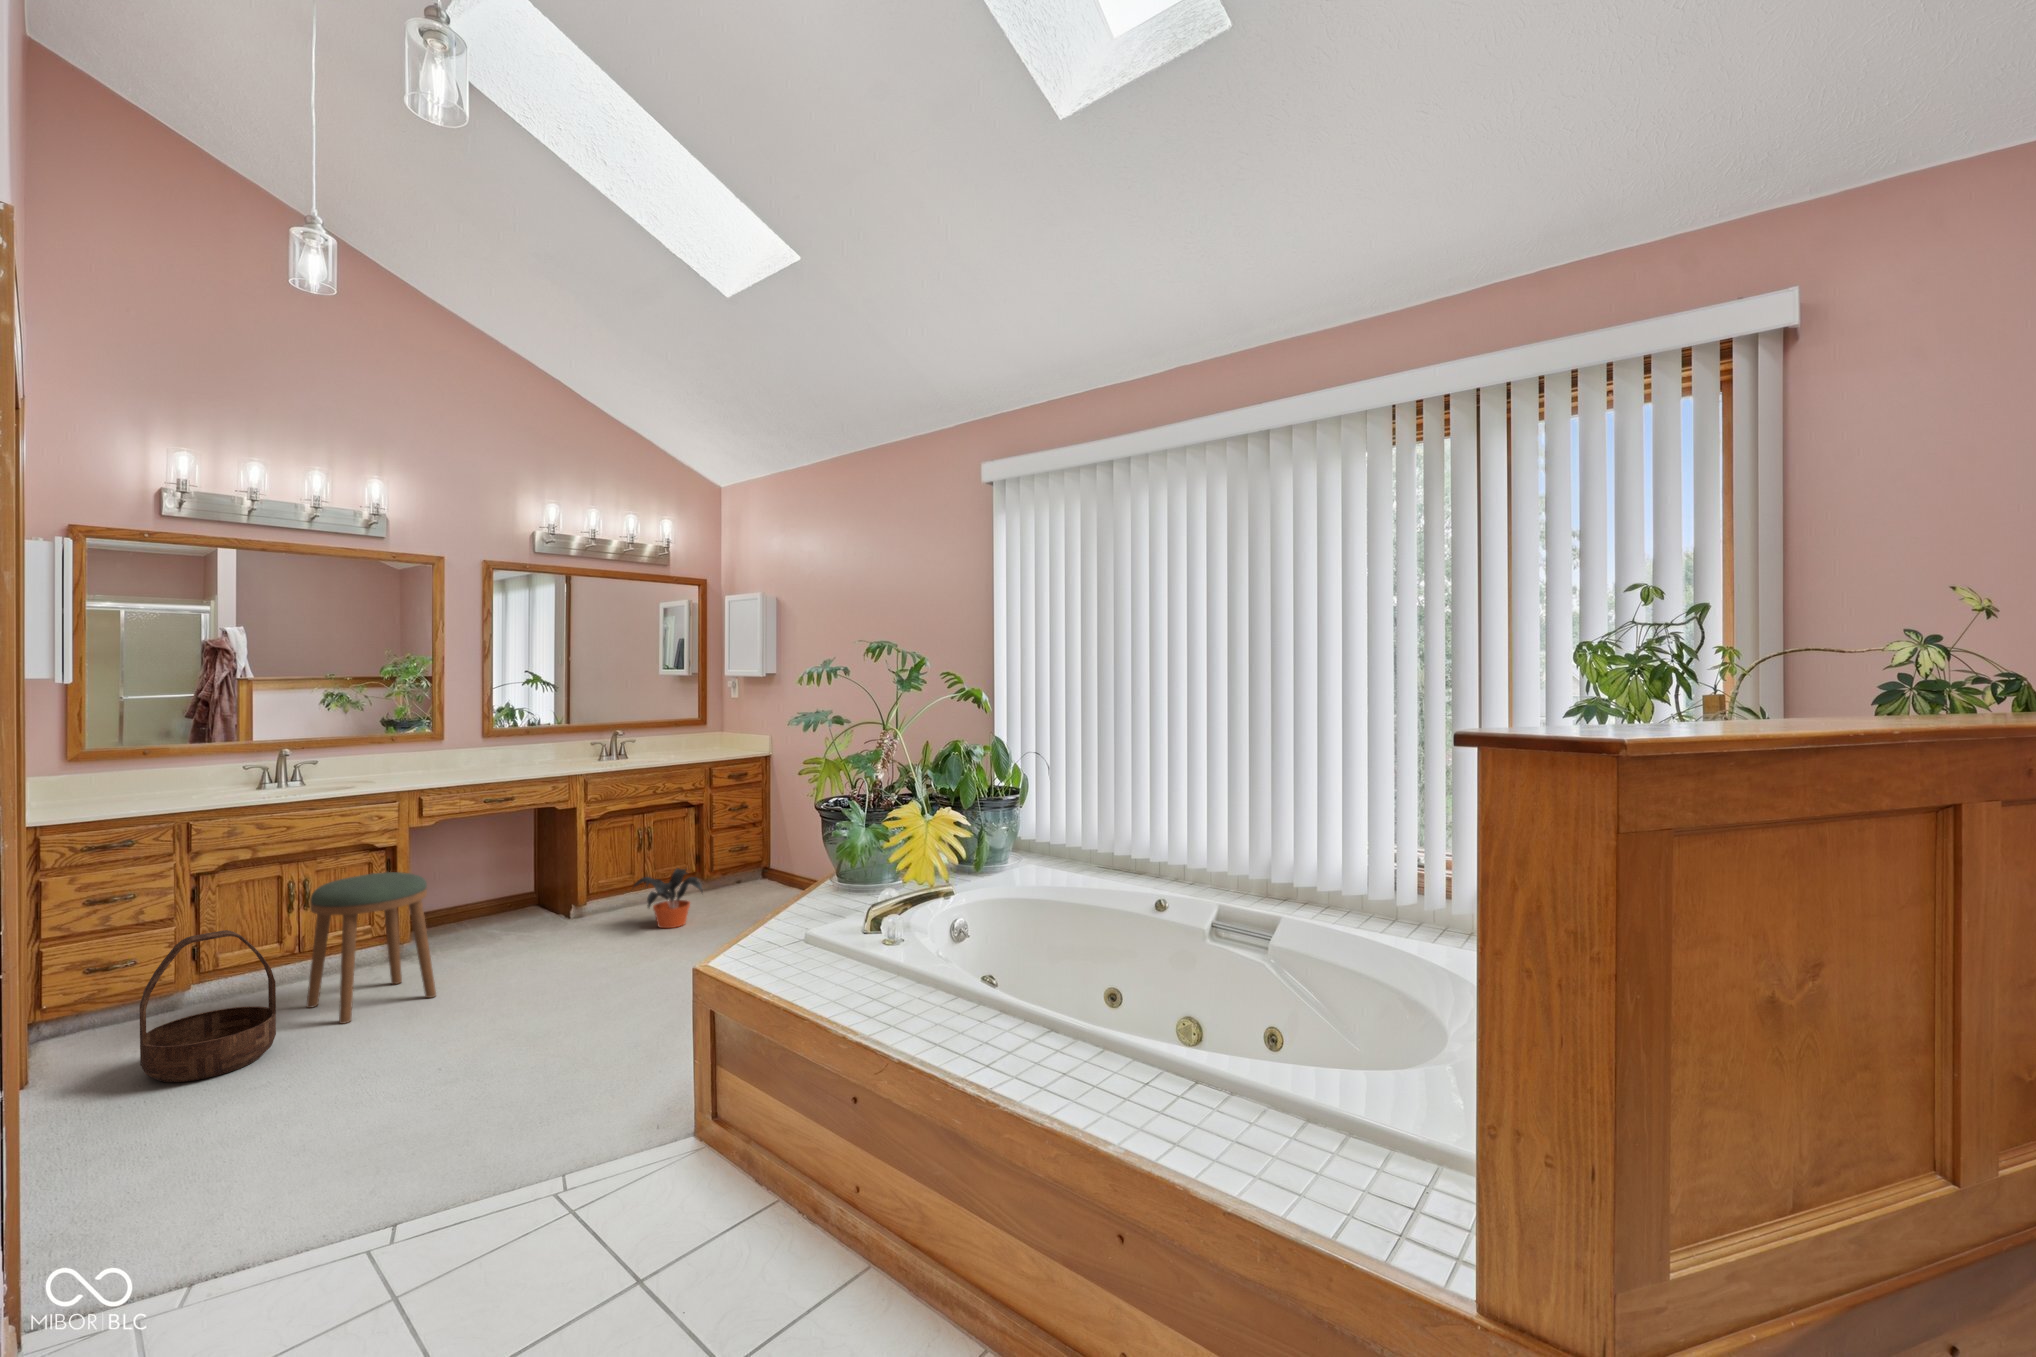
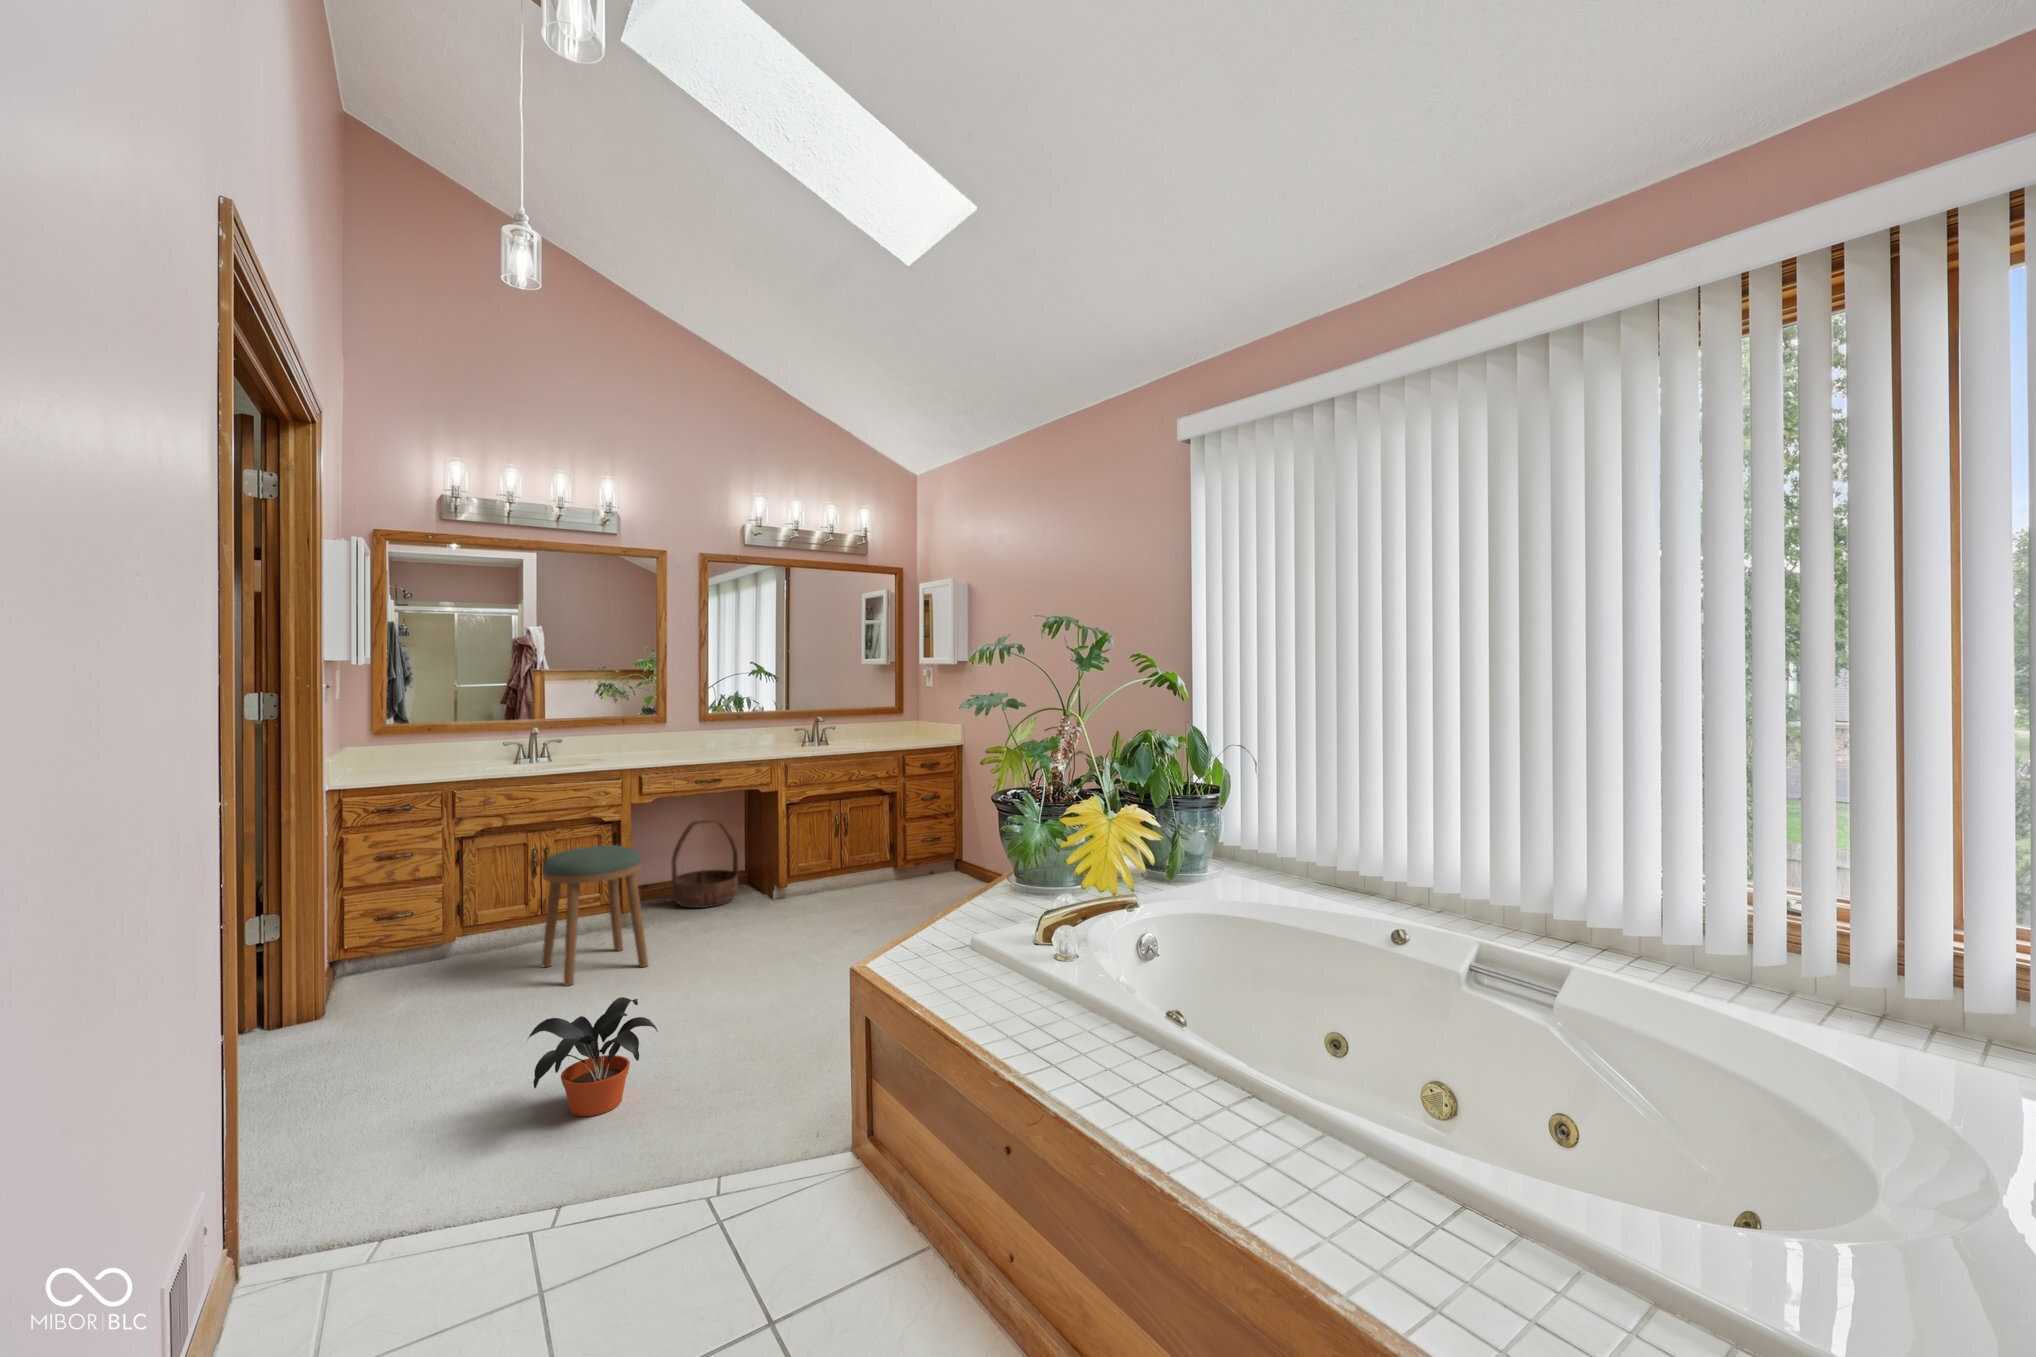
potted plant: present [634,868,703,928] -> present [529,997,658,1116]
basket: present [140,930,276,1082] -> present [671,819,738,908]

